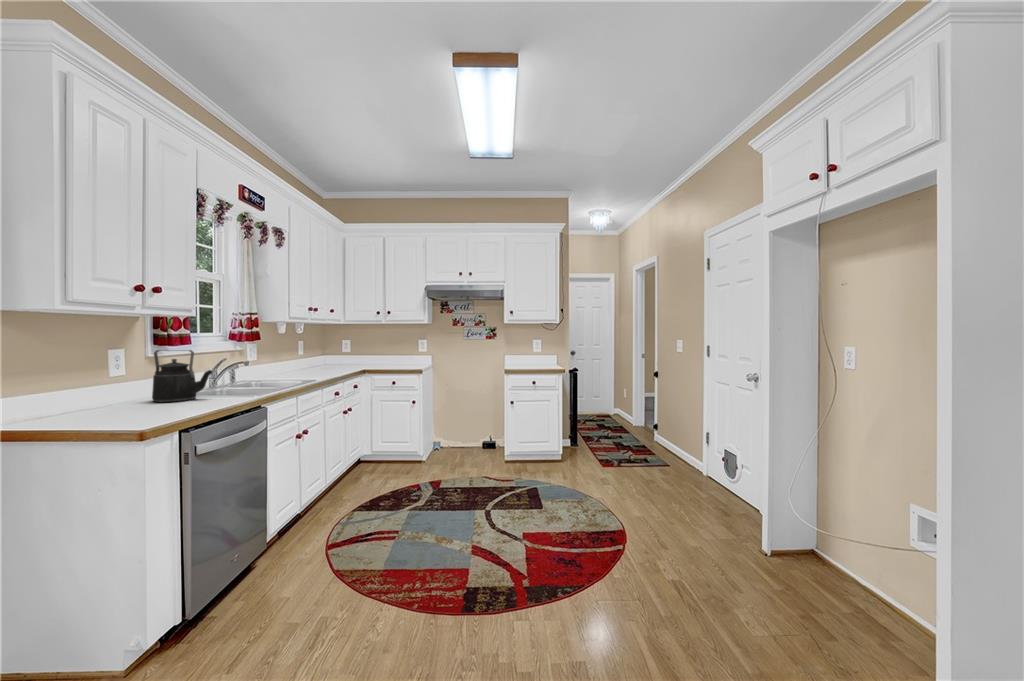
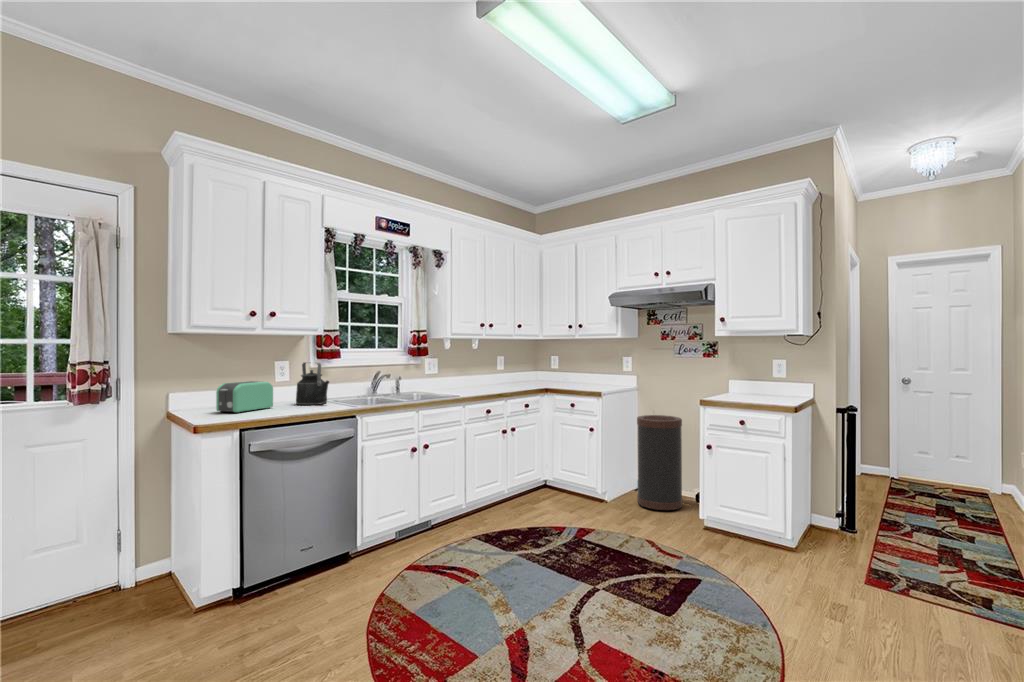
toaster: none [69,375,140,420] -> present [216,381,273,413]
trash can: none [441,385,475,457] -> present [637,415,682,510]

